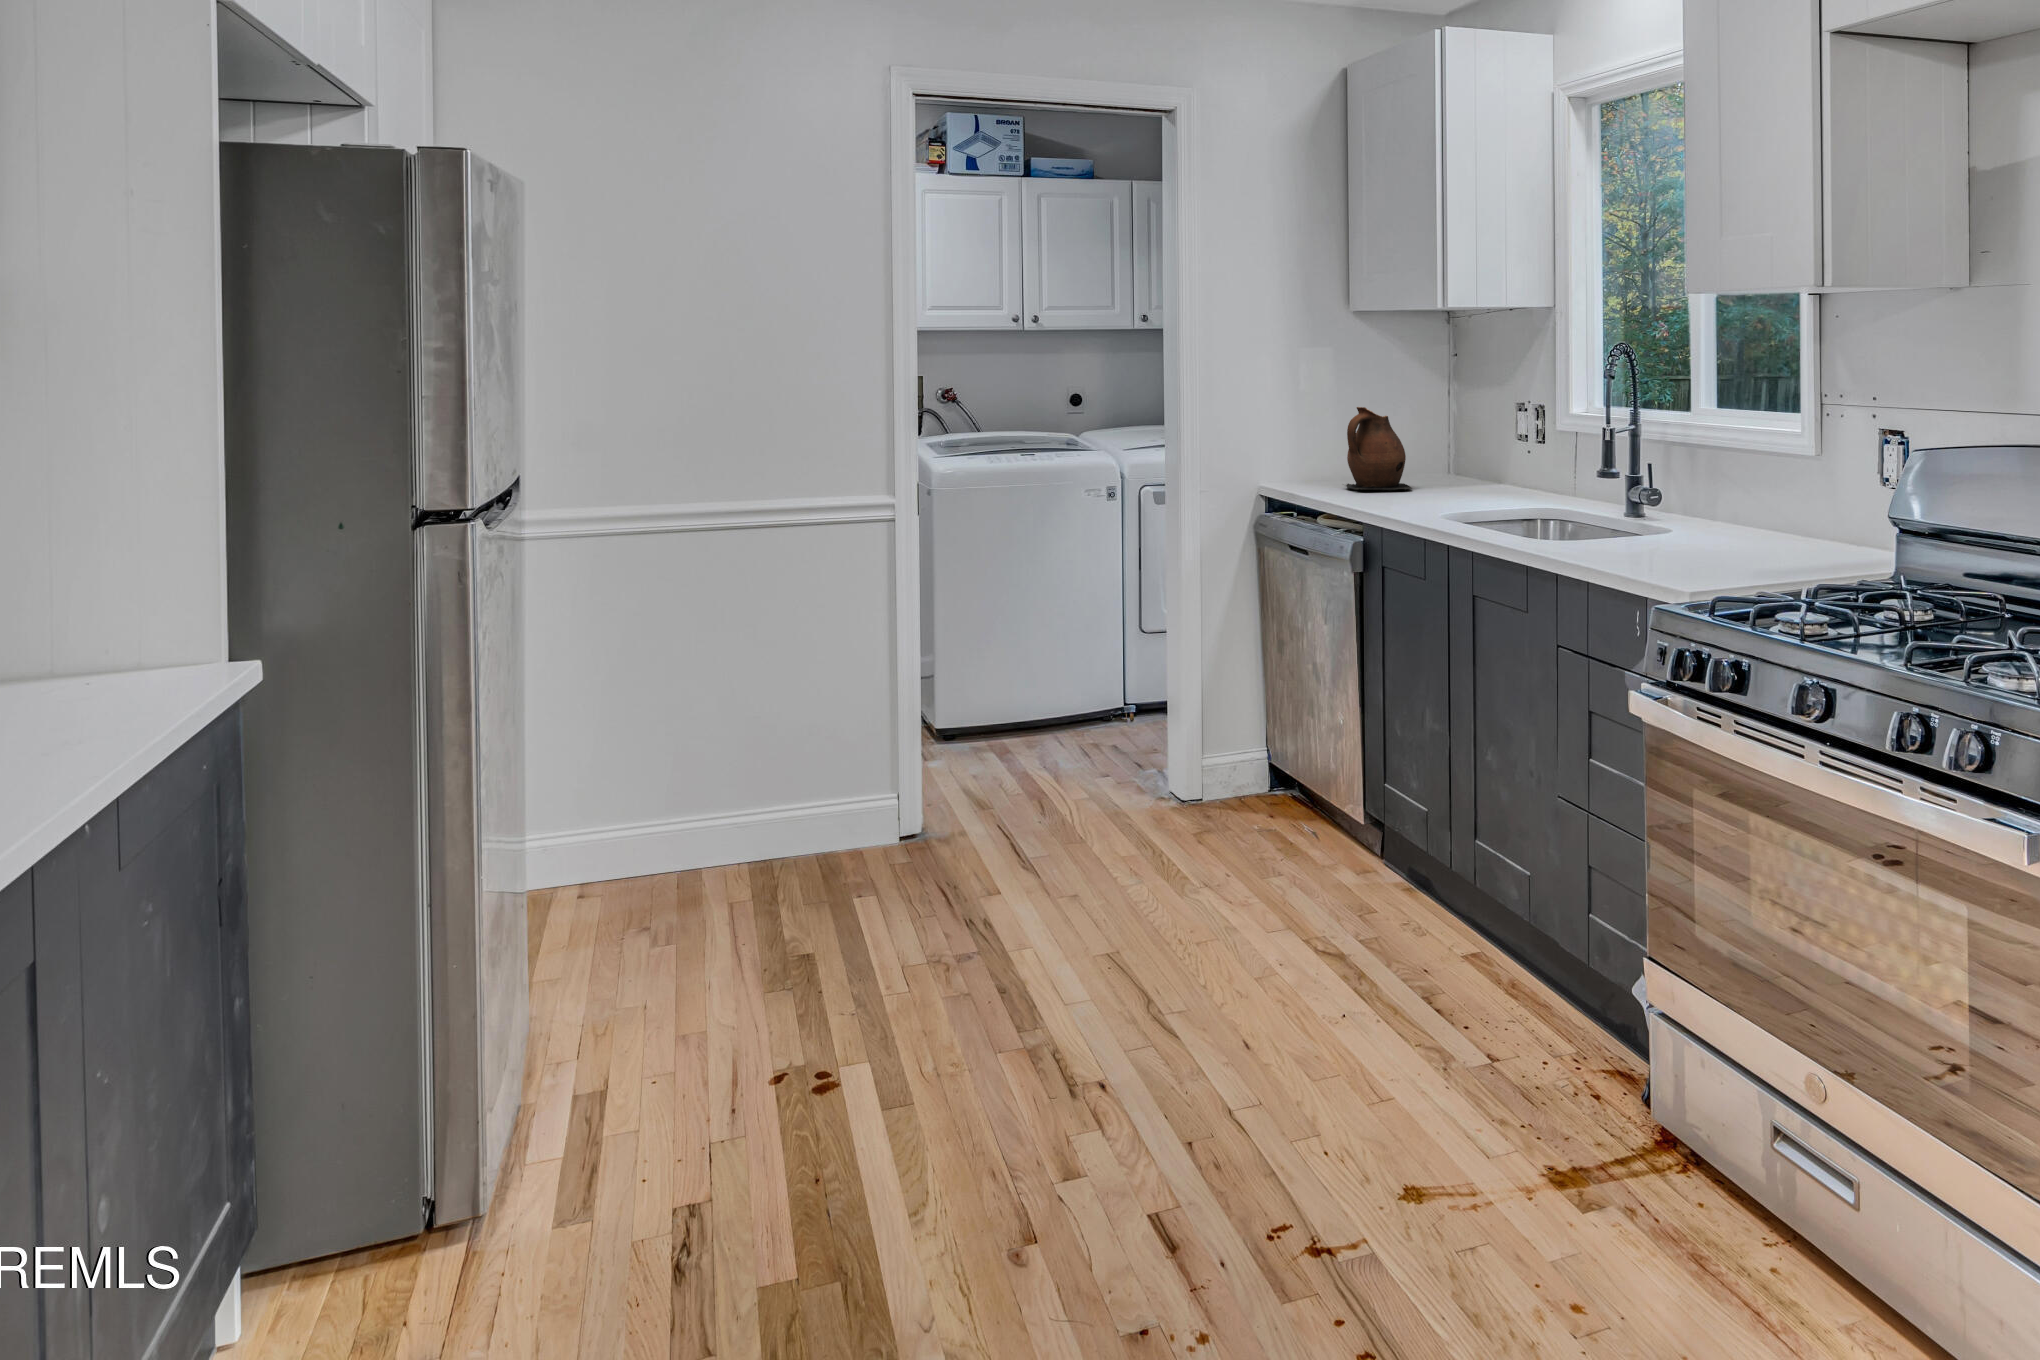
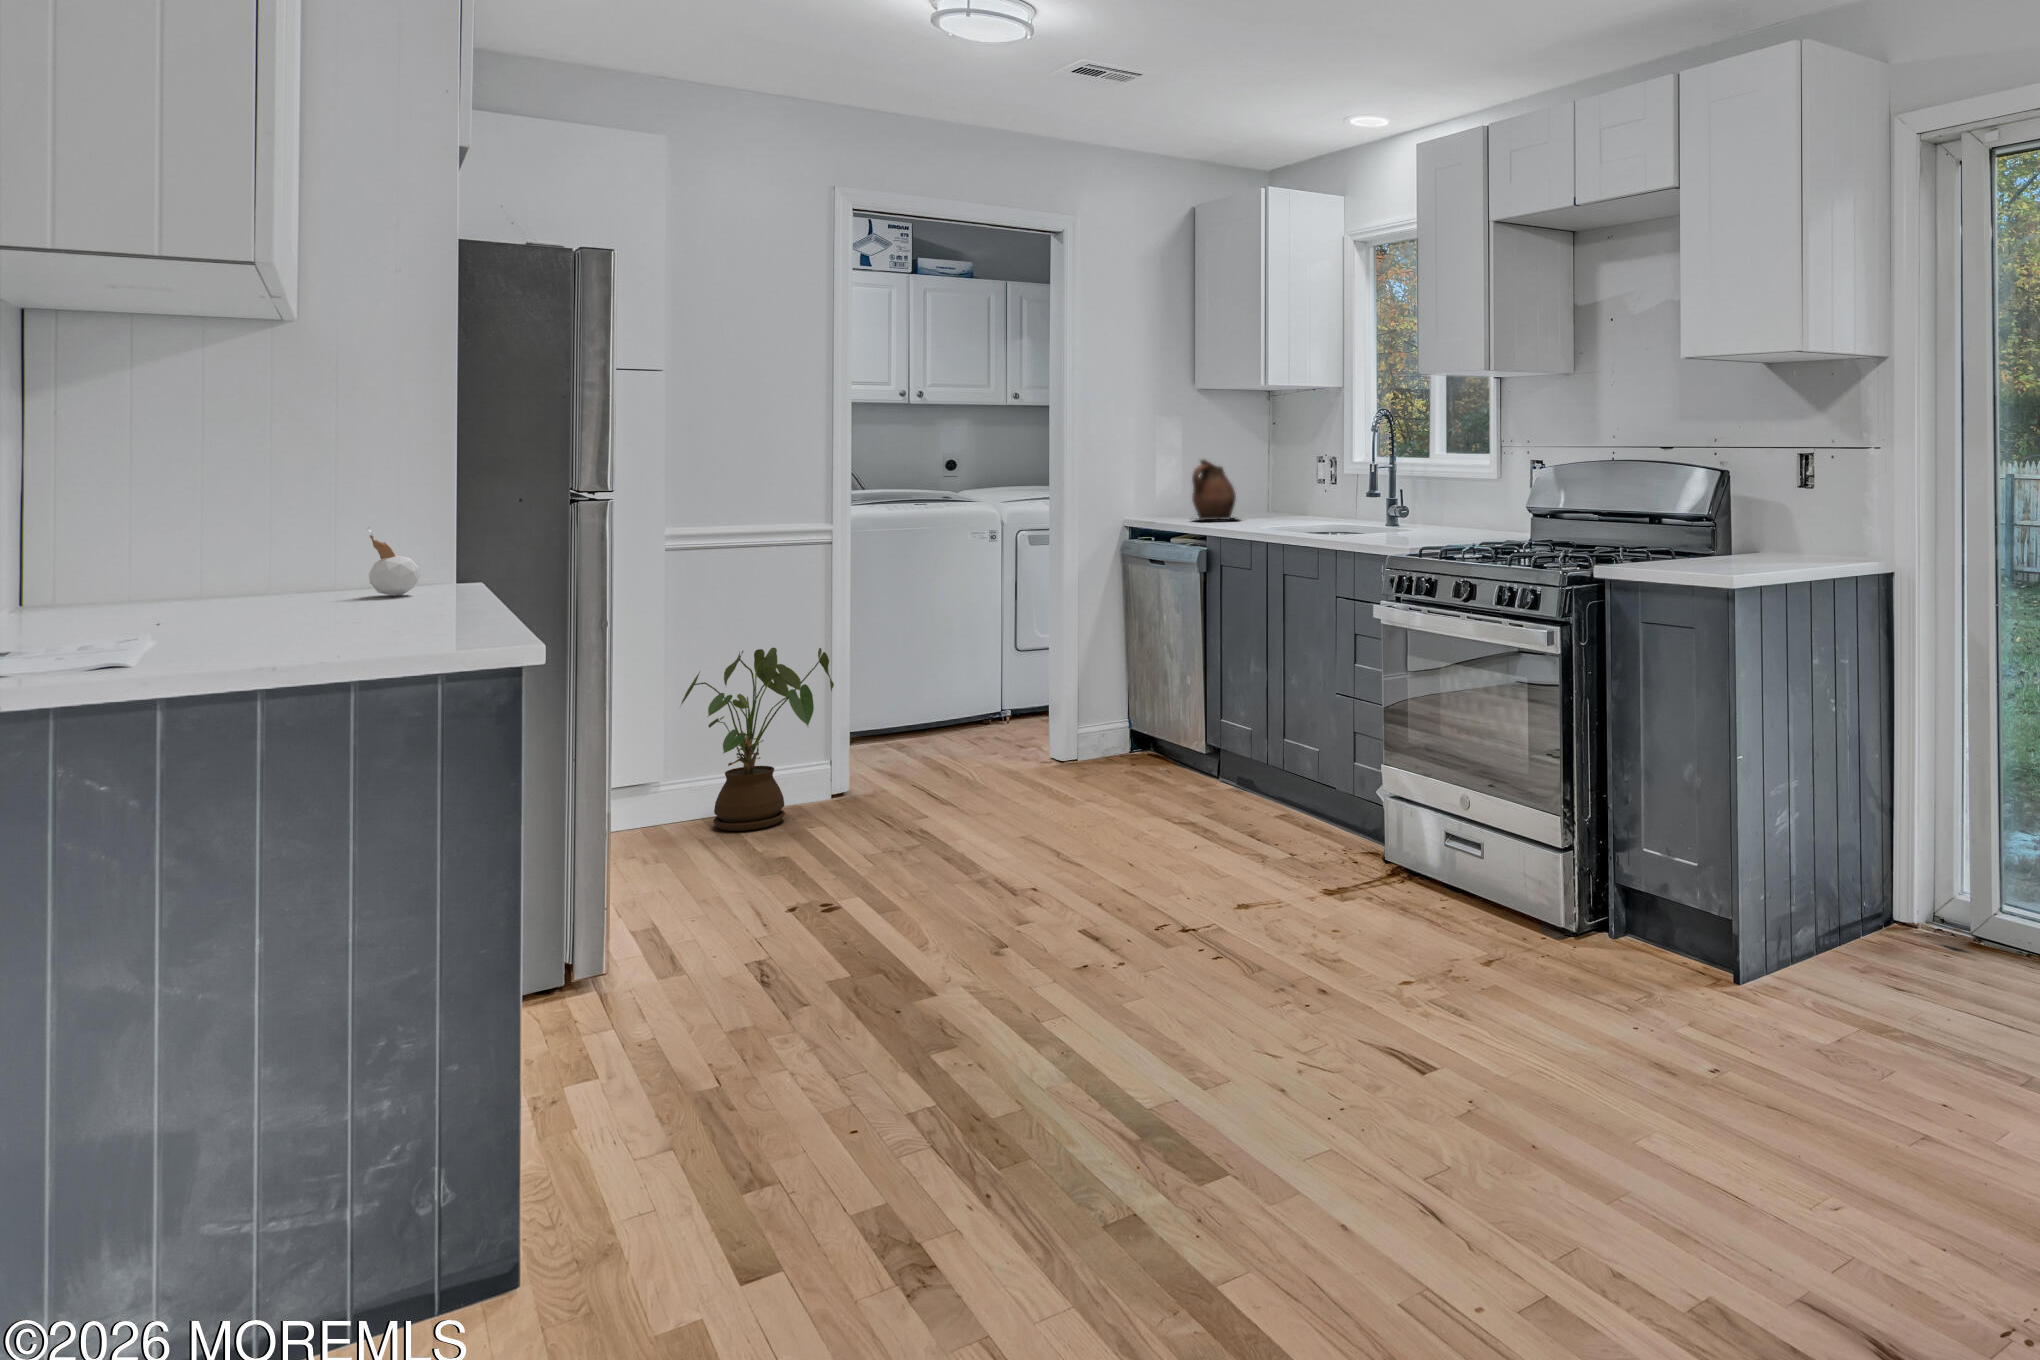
candle: none [33,591,118,700] -> present [368,528,420,596]
house plant: none [693,659,884,906] -> present [681,647,834,831]

